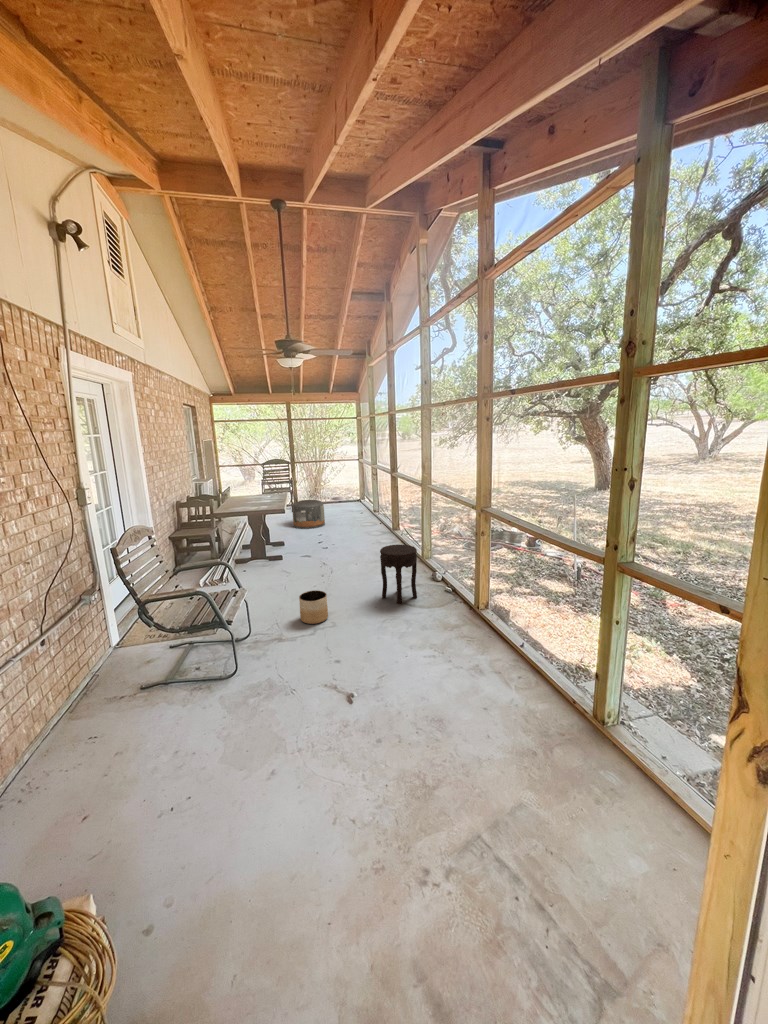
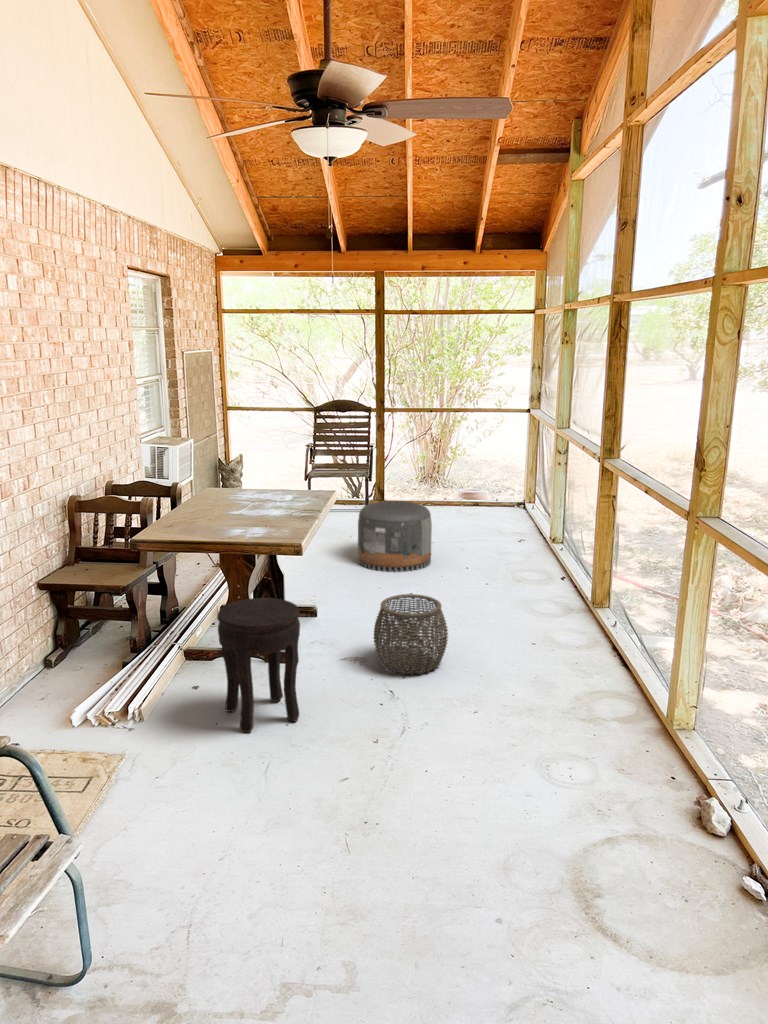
woven basket: none [312,528,341,558] -> present [374,594,448,674]
side table: present [380,545,417,605] -> present [217,598,300,733]
planter: present [299,590,328,624] -> none [252,843,339,967]

